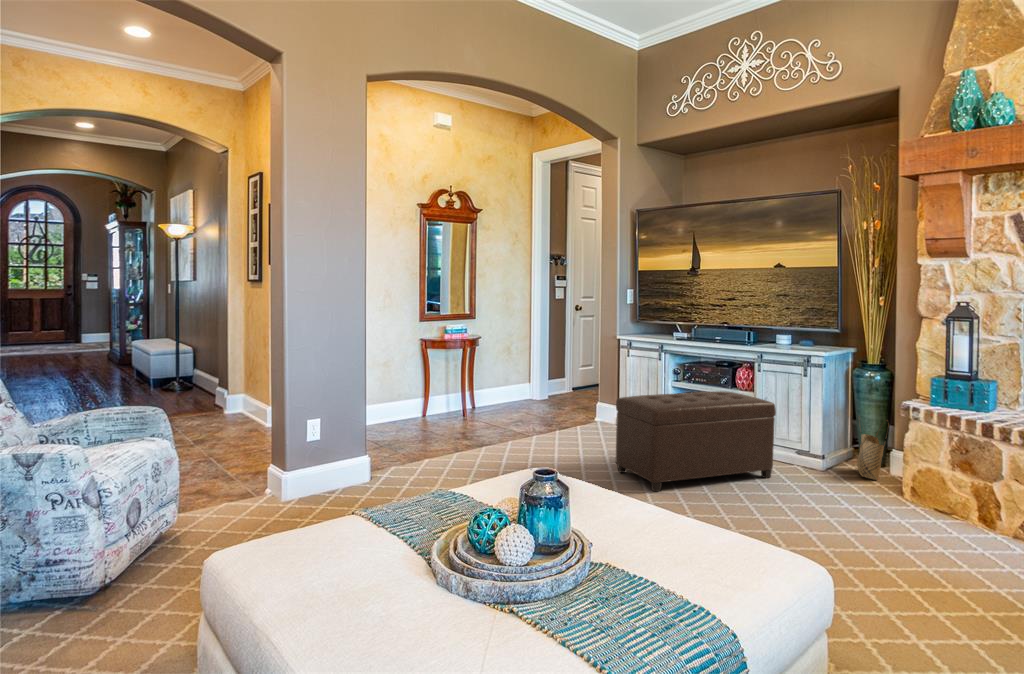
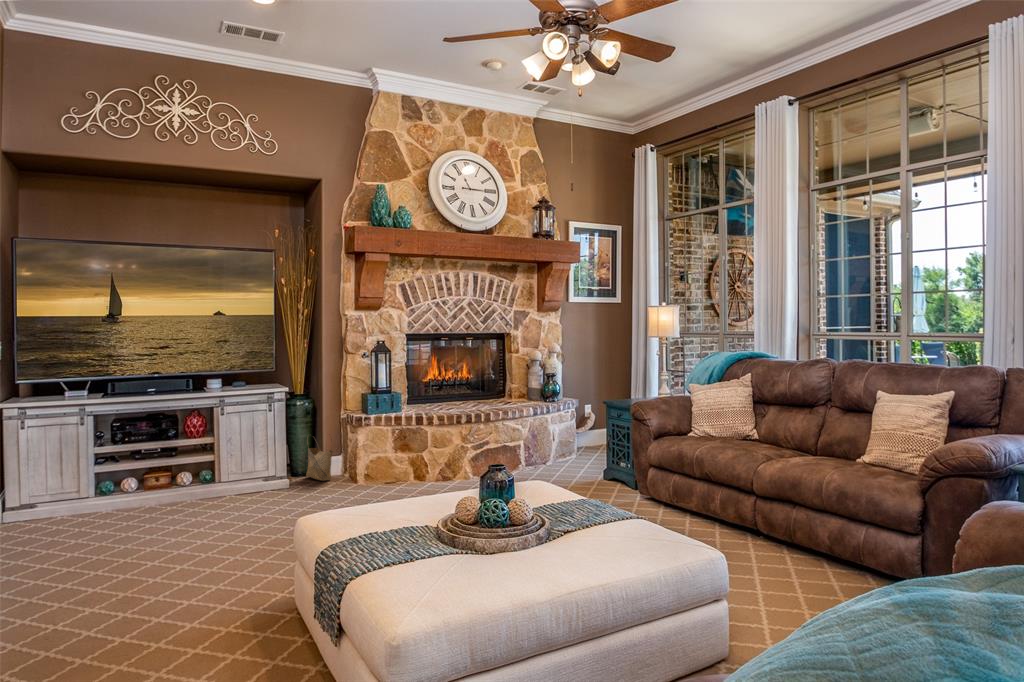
ottoman: present [616,391,776,491] -> none [118,437,270,562]

